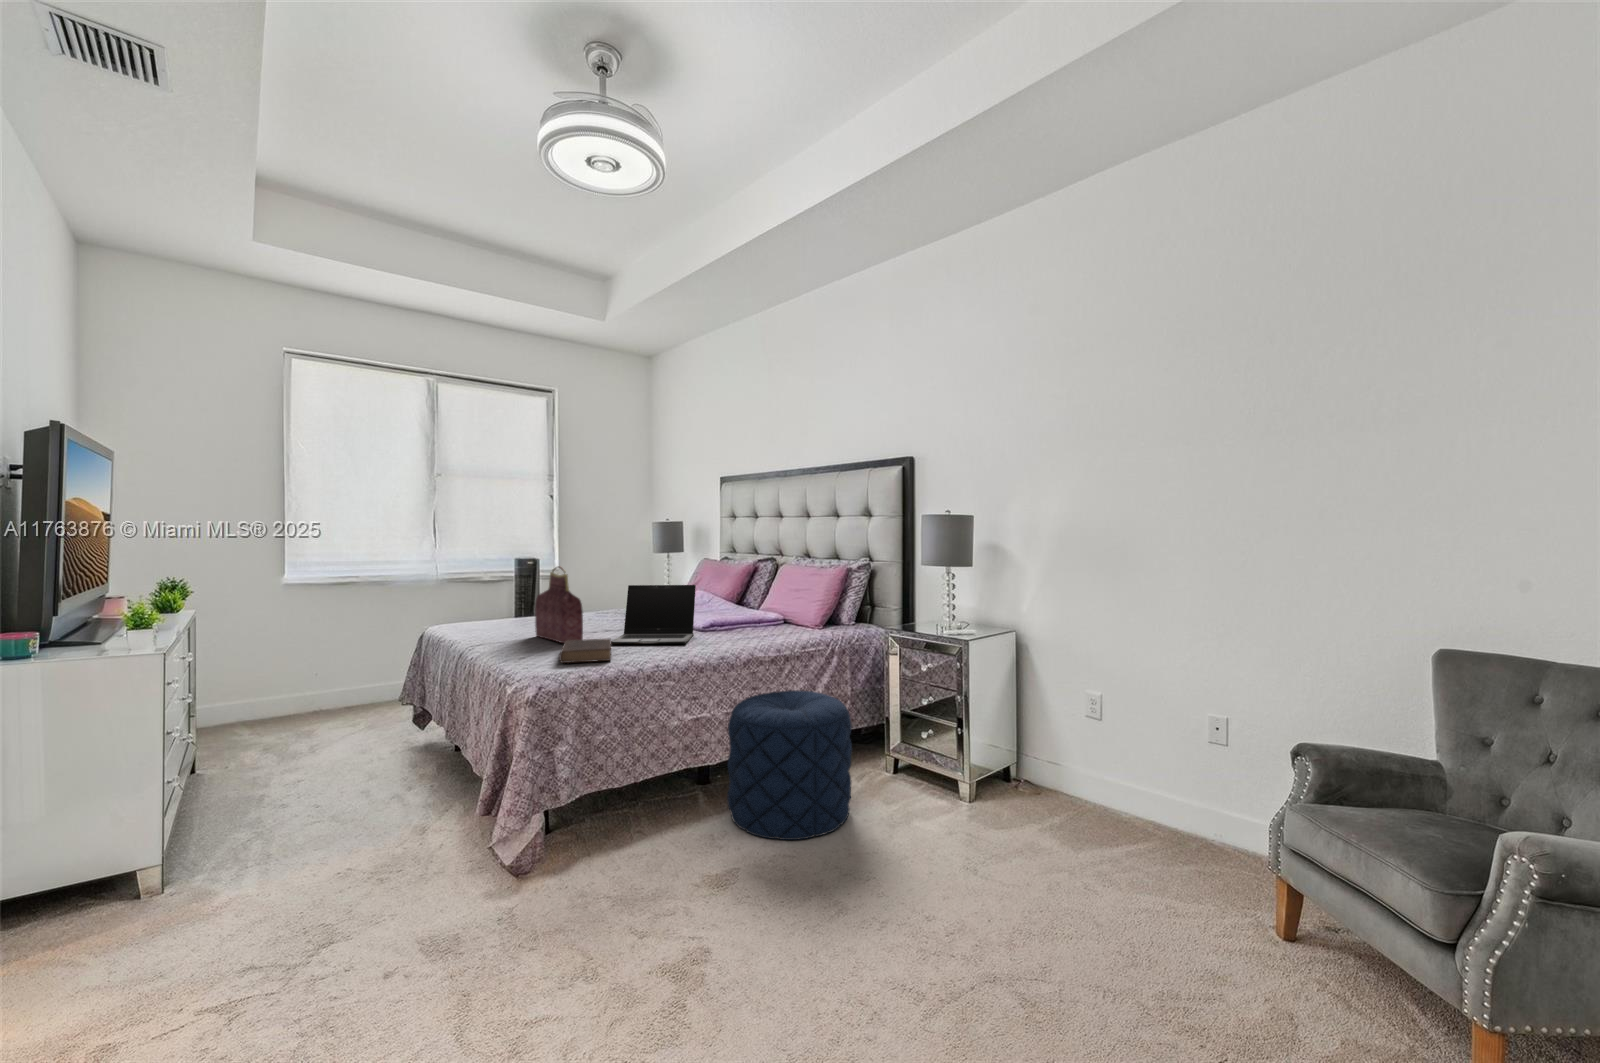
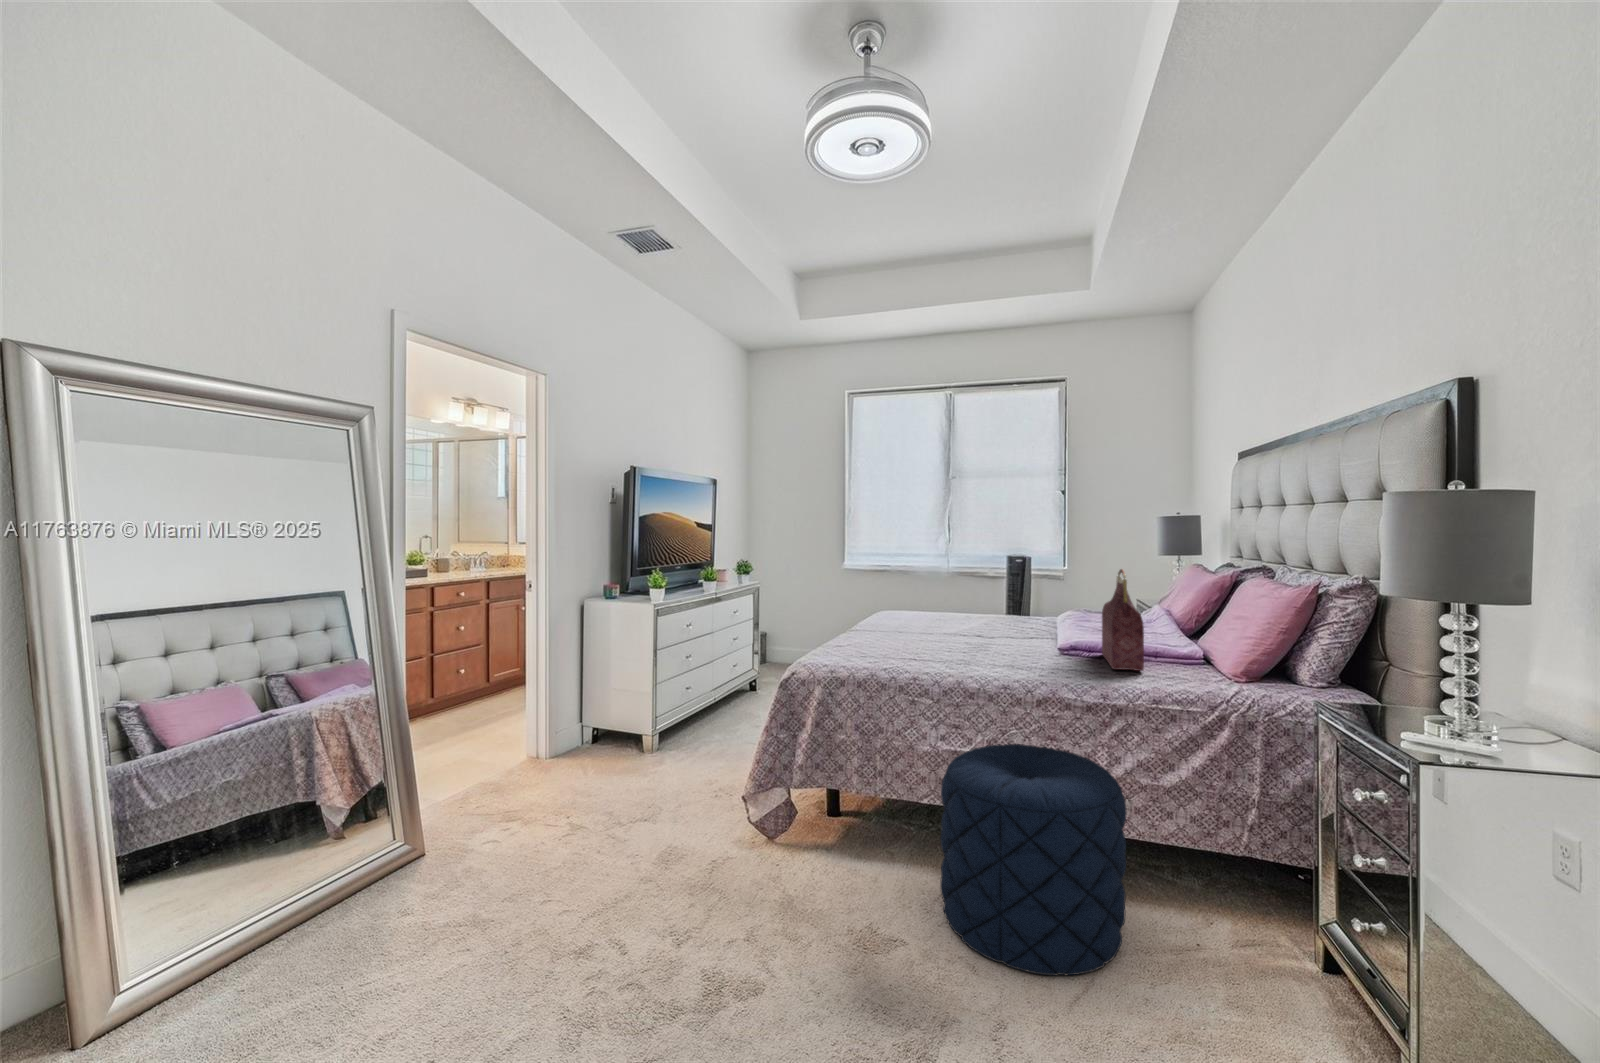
handbag: present [535,566,583,643] -> present [1102,569,1144,671]
laptop: present [611,585,696,644] -> none [935,588,1058,662]
book: present [559,639,611,663] -> none [845,636,926,662]

